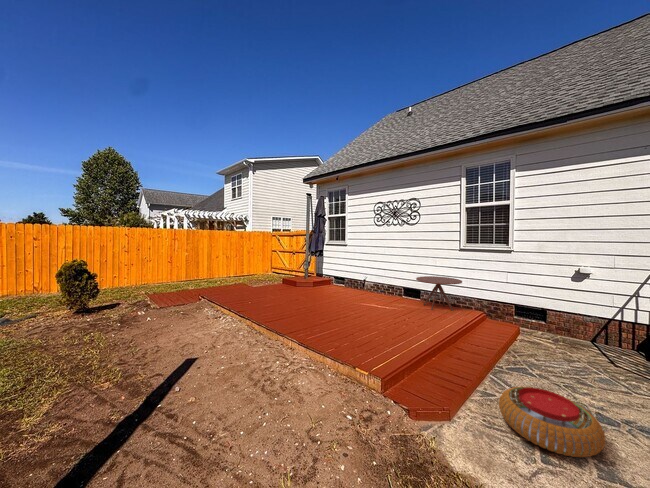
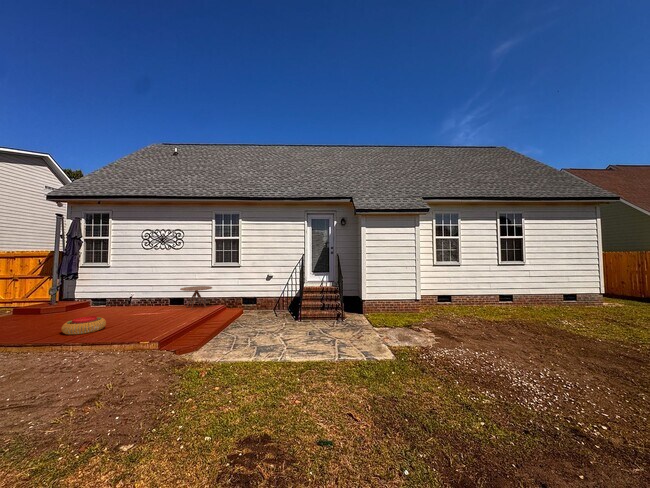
pouf: present [499,386,606,457] -> present [61,316,106,335]

